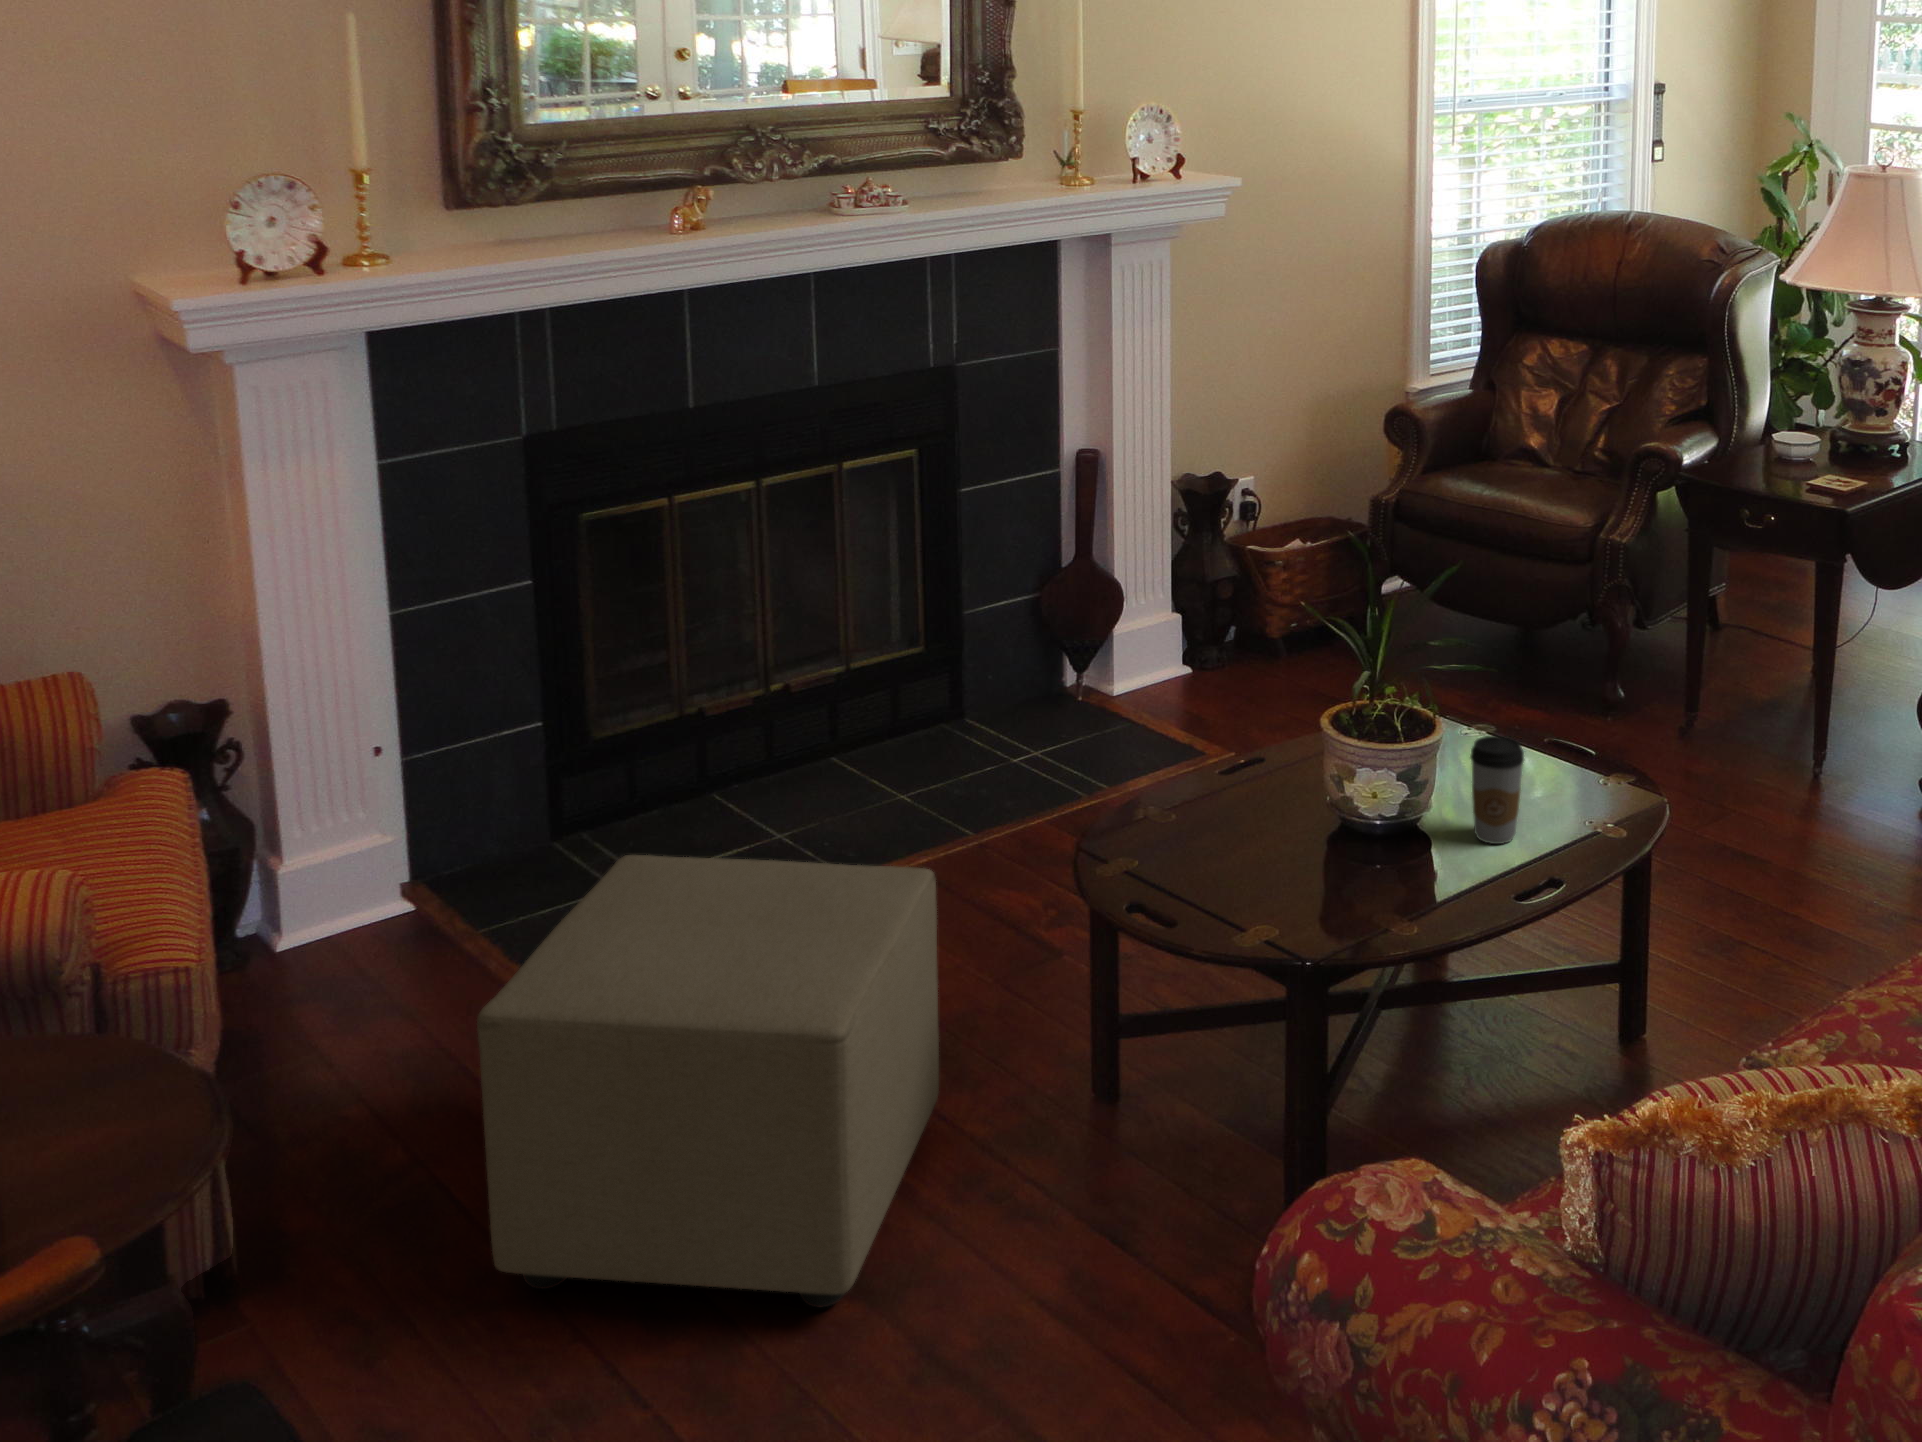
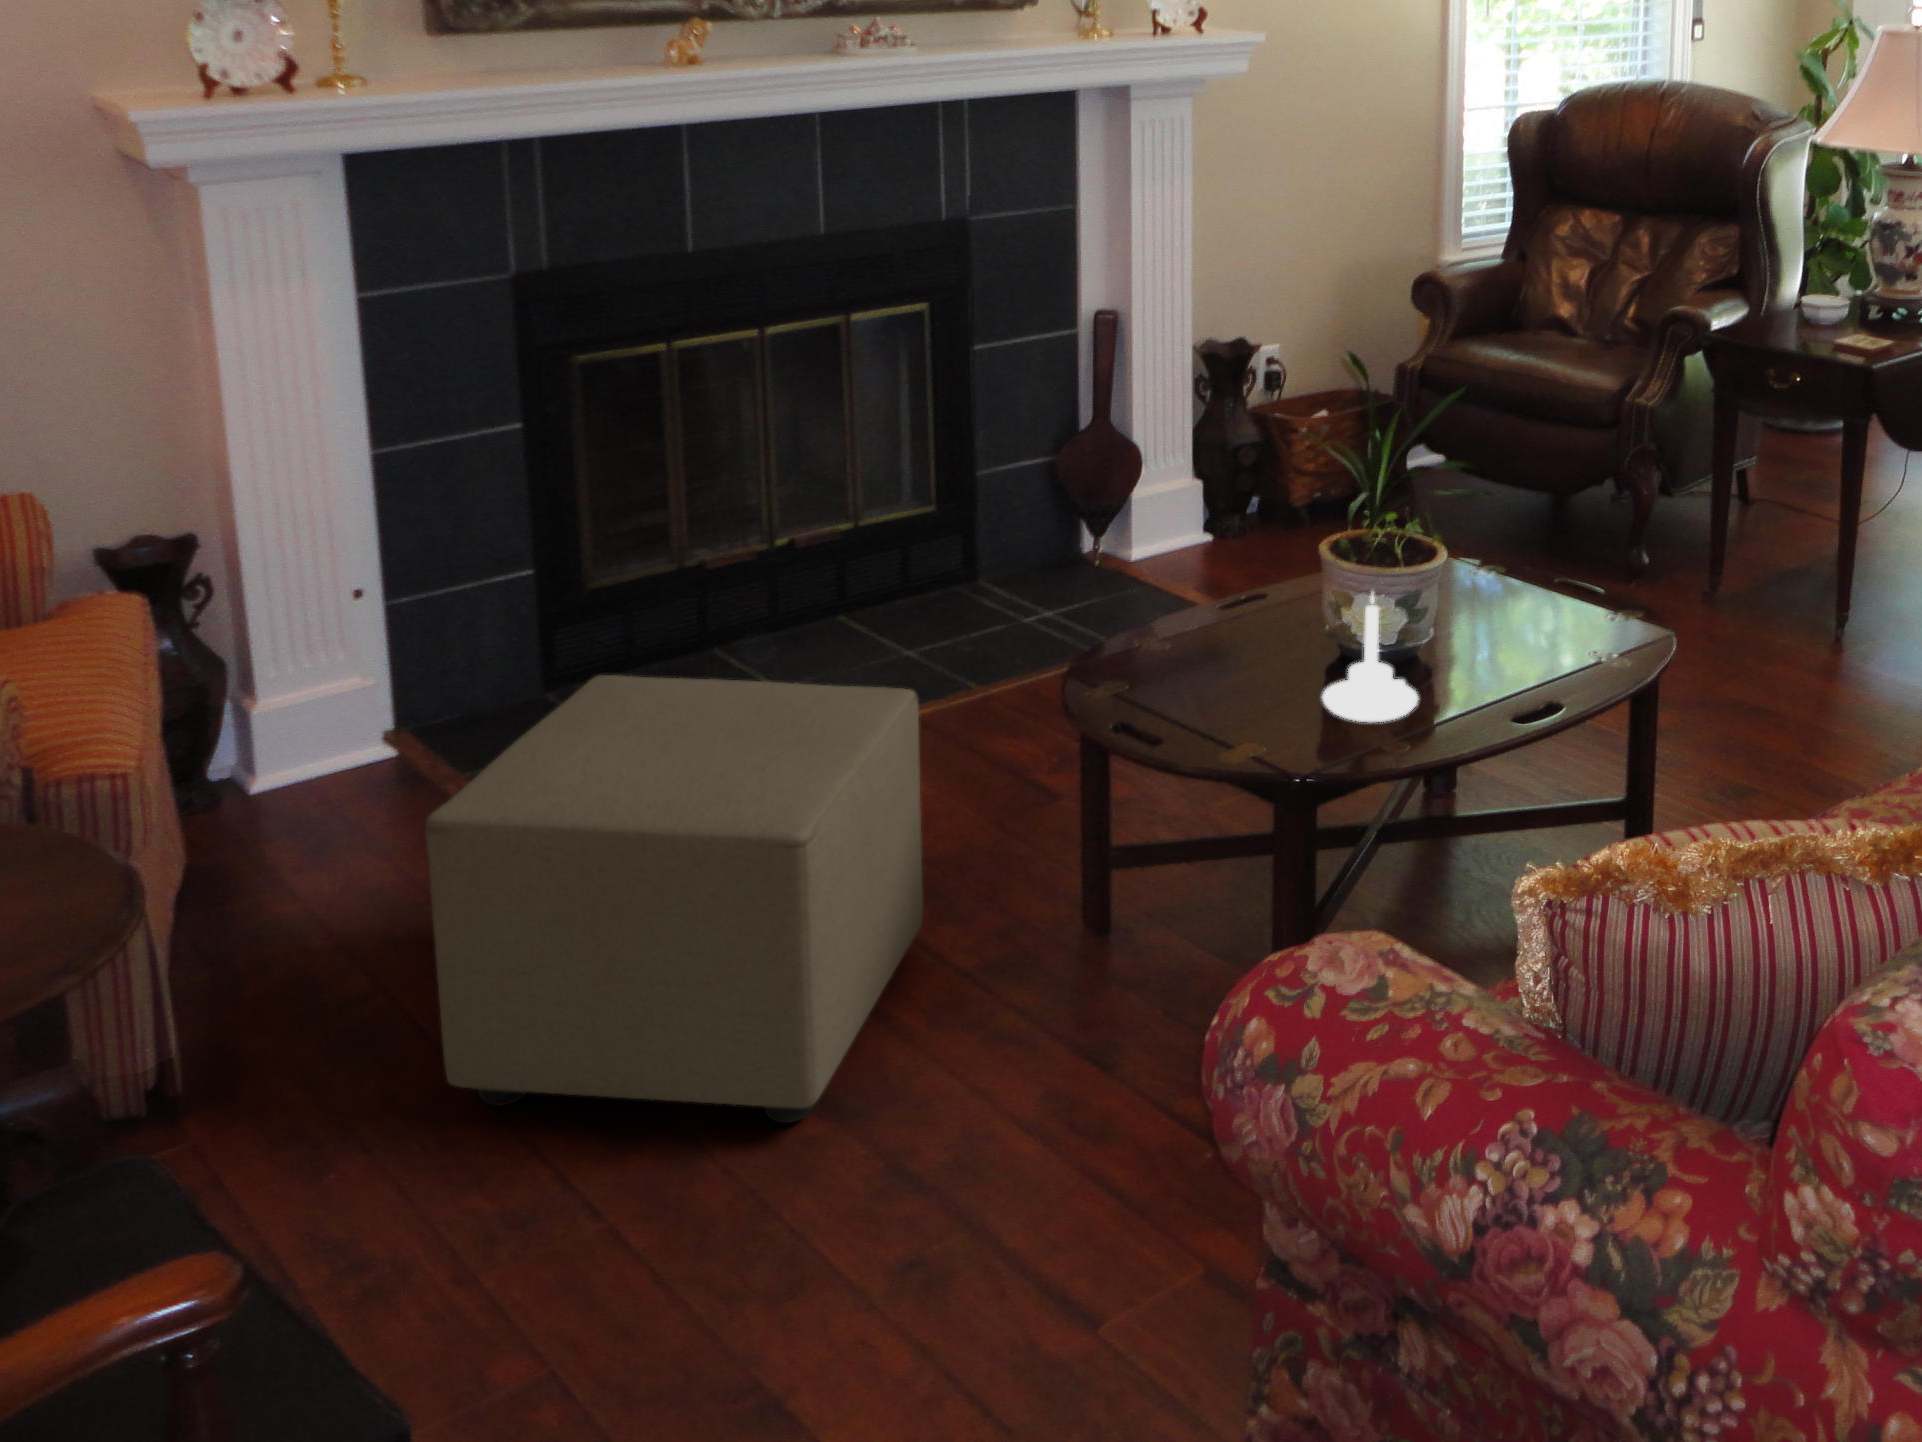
coffee cup: present [1470,735,1524,844] -> none [1470,560,1525,669]
candle holder: none [1330,773,1425,905] -> present [1322,593,1418,722]

